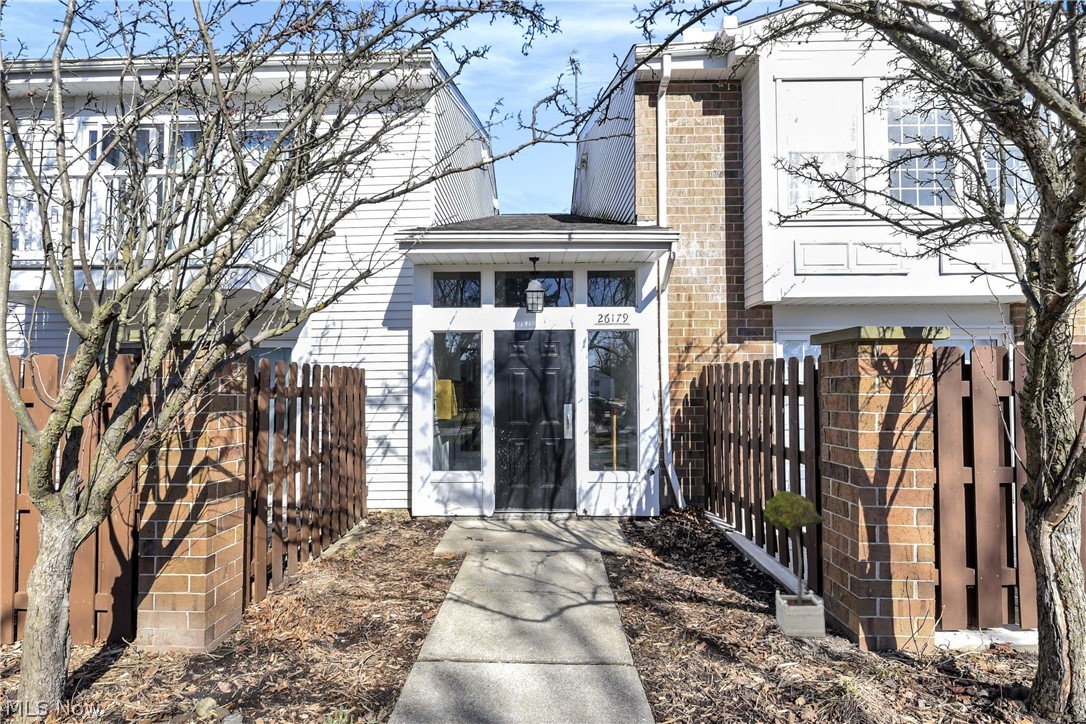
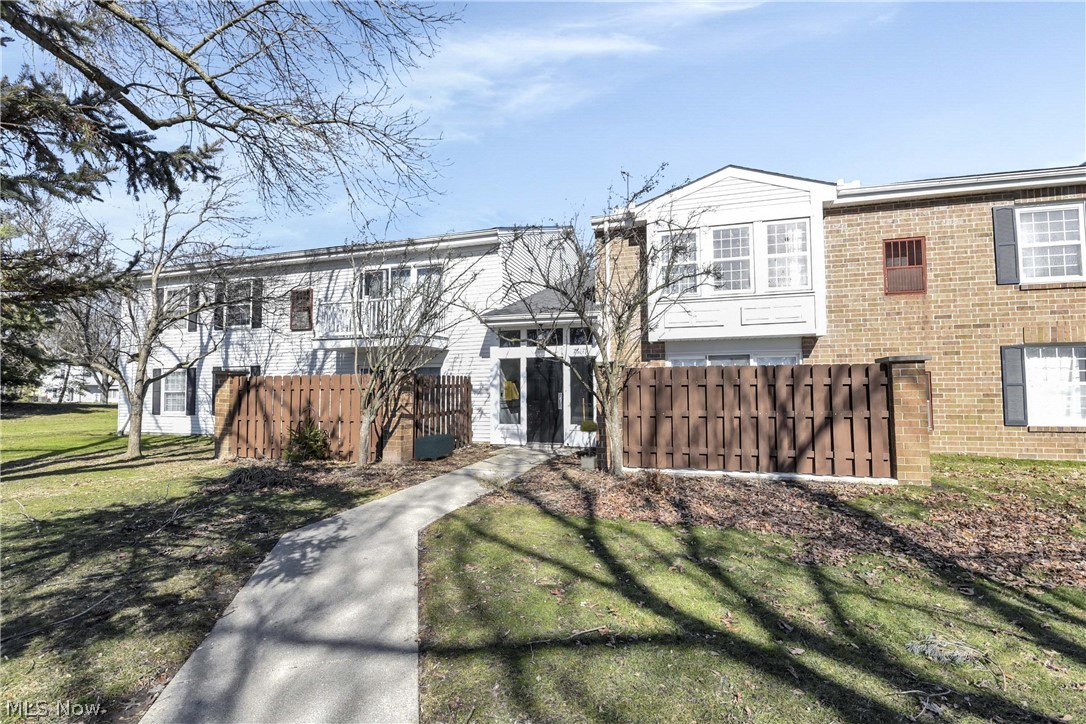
bench: none [248,520,353,622] -> present [415,434,453,462]

